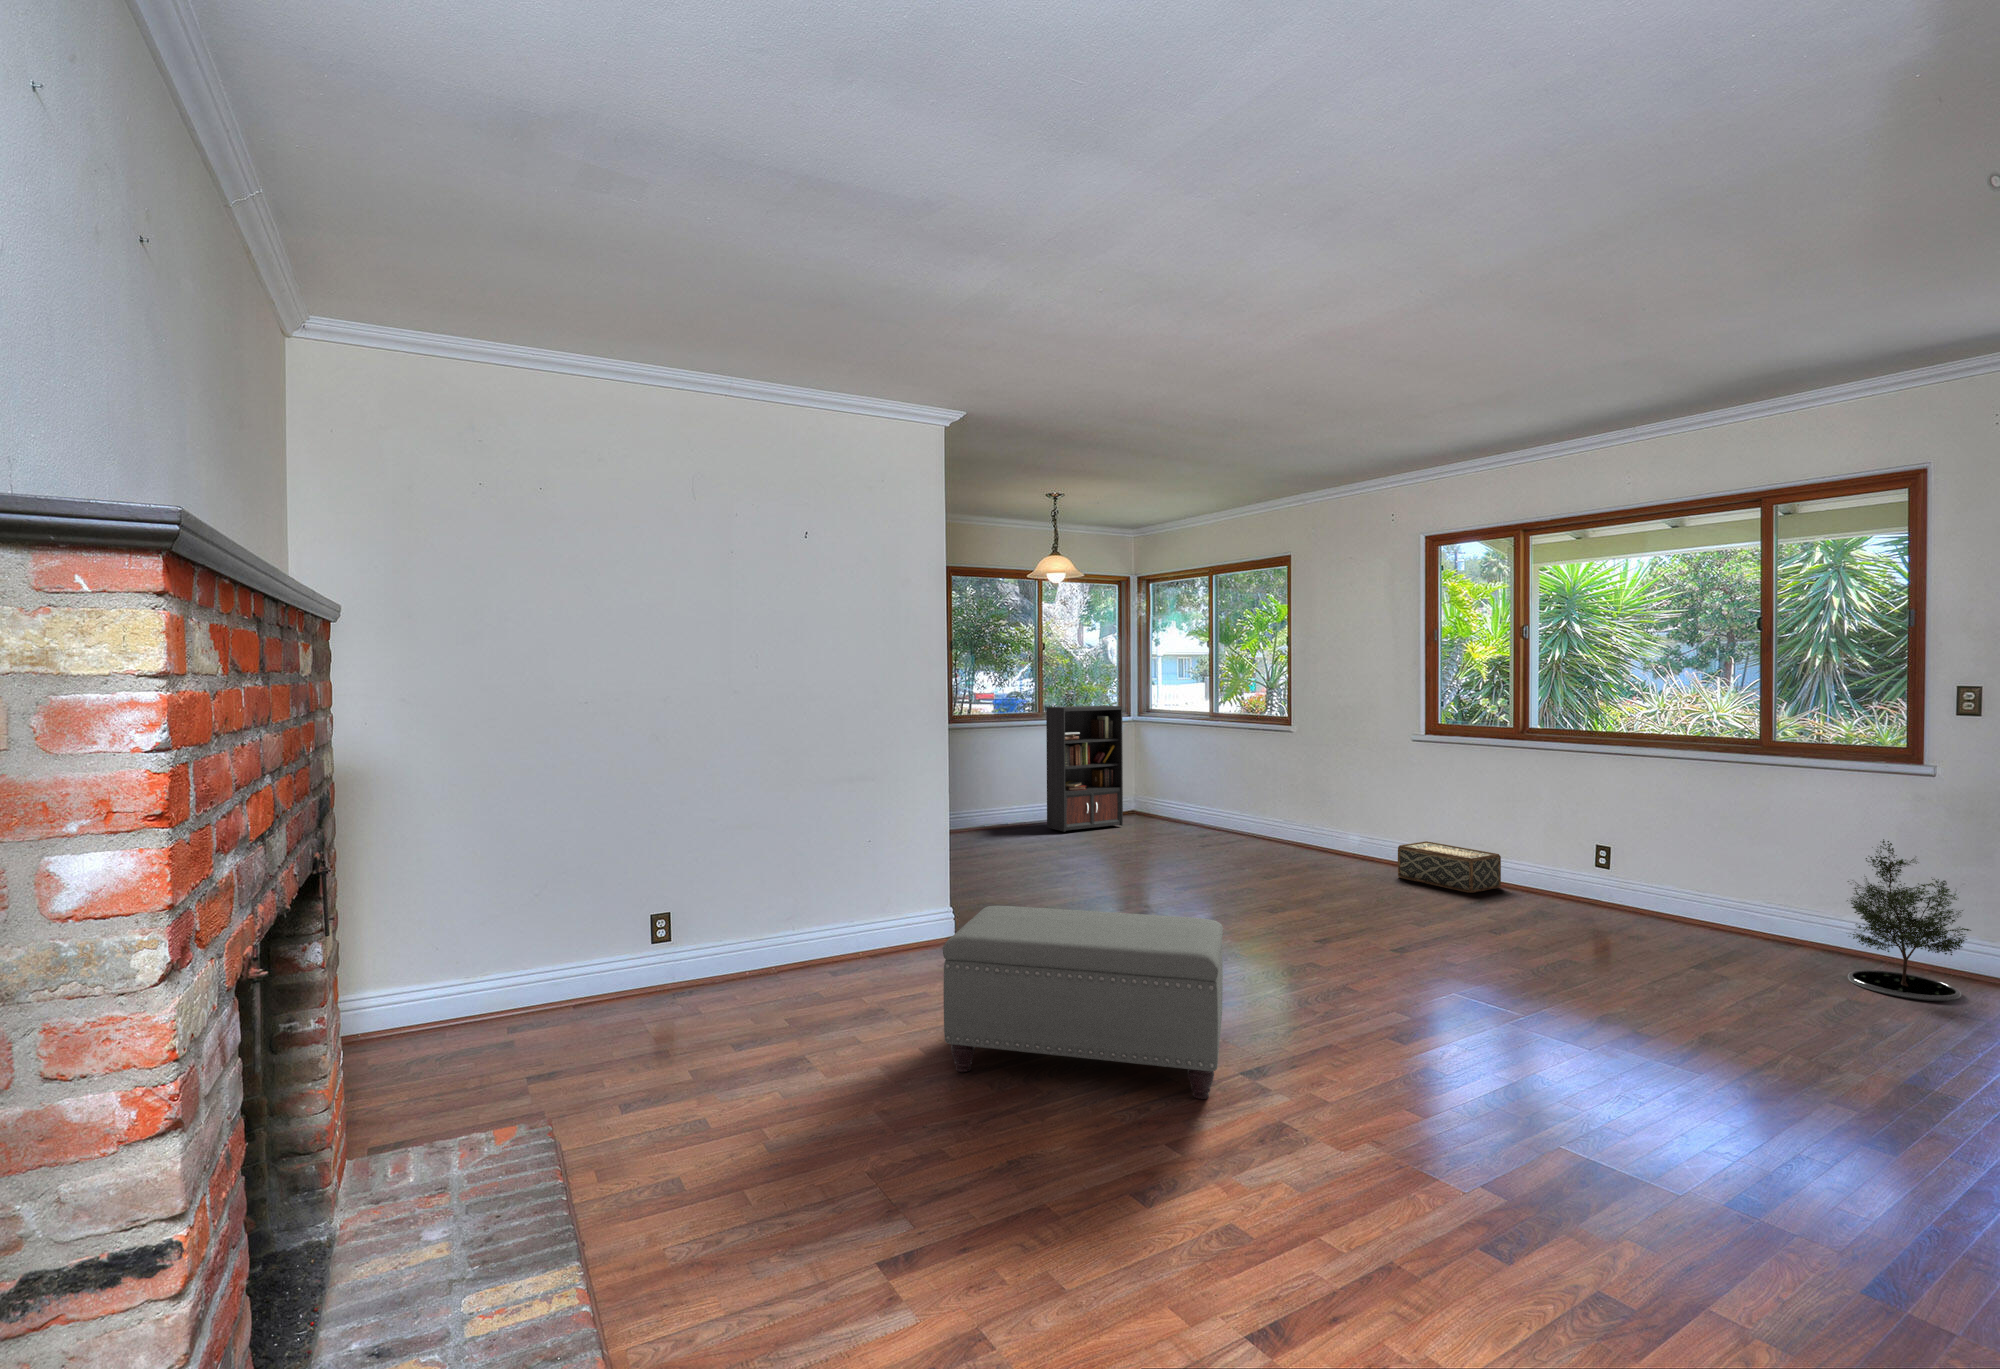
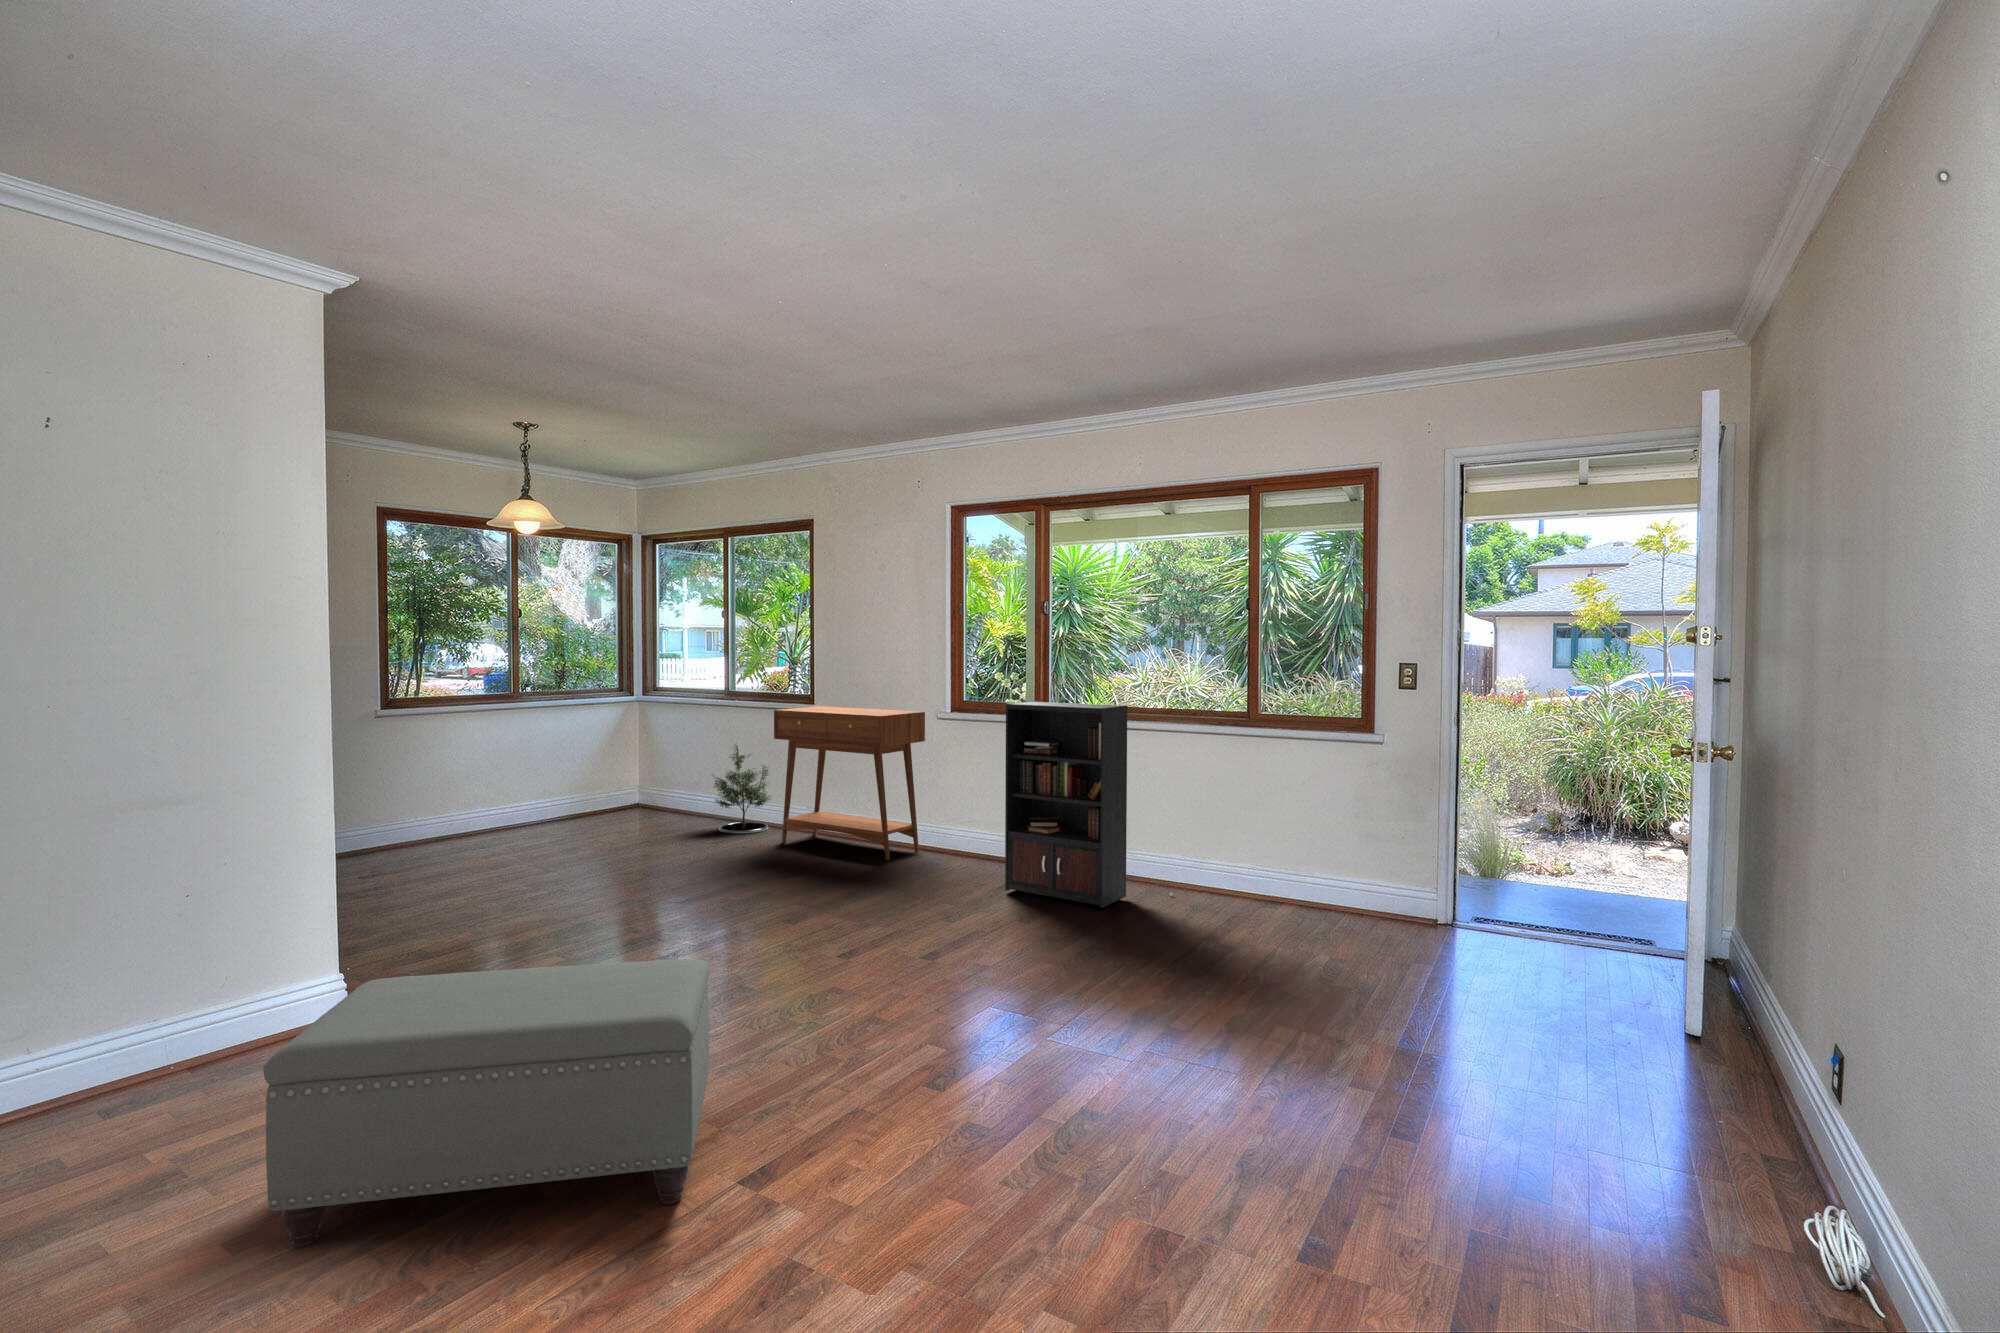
bookcase: present [1046,705,1123,832] -> present [1005,701,1173,908]
console table: none [1255,727,1404,874] -> present [774,706,925,860]
potted tree: present [1847,839,1971,1001] -> present [712,745,771,834]
woven basket: present [1398,841,1501,893] -> none [919,821,1013,872]

